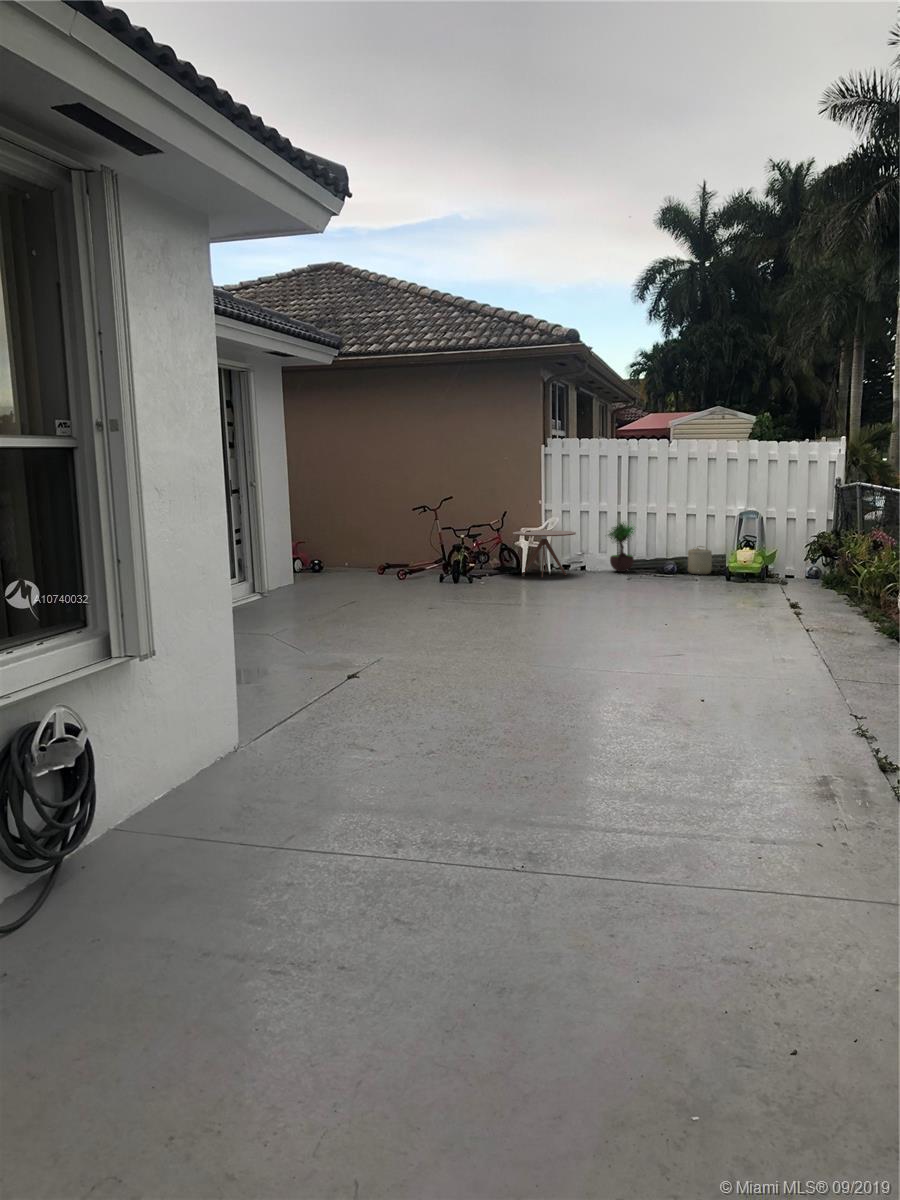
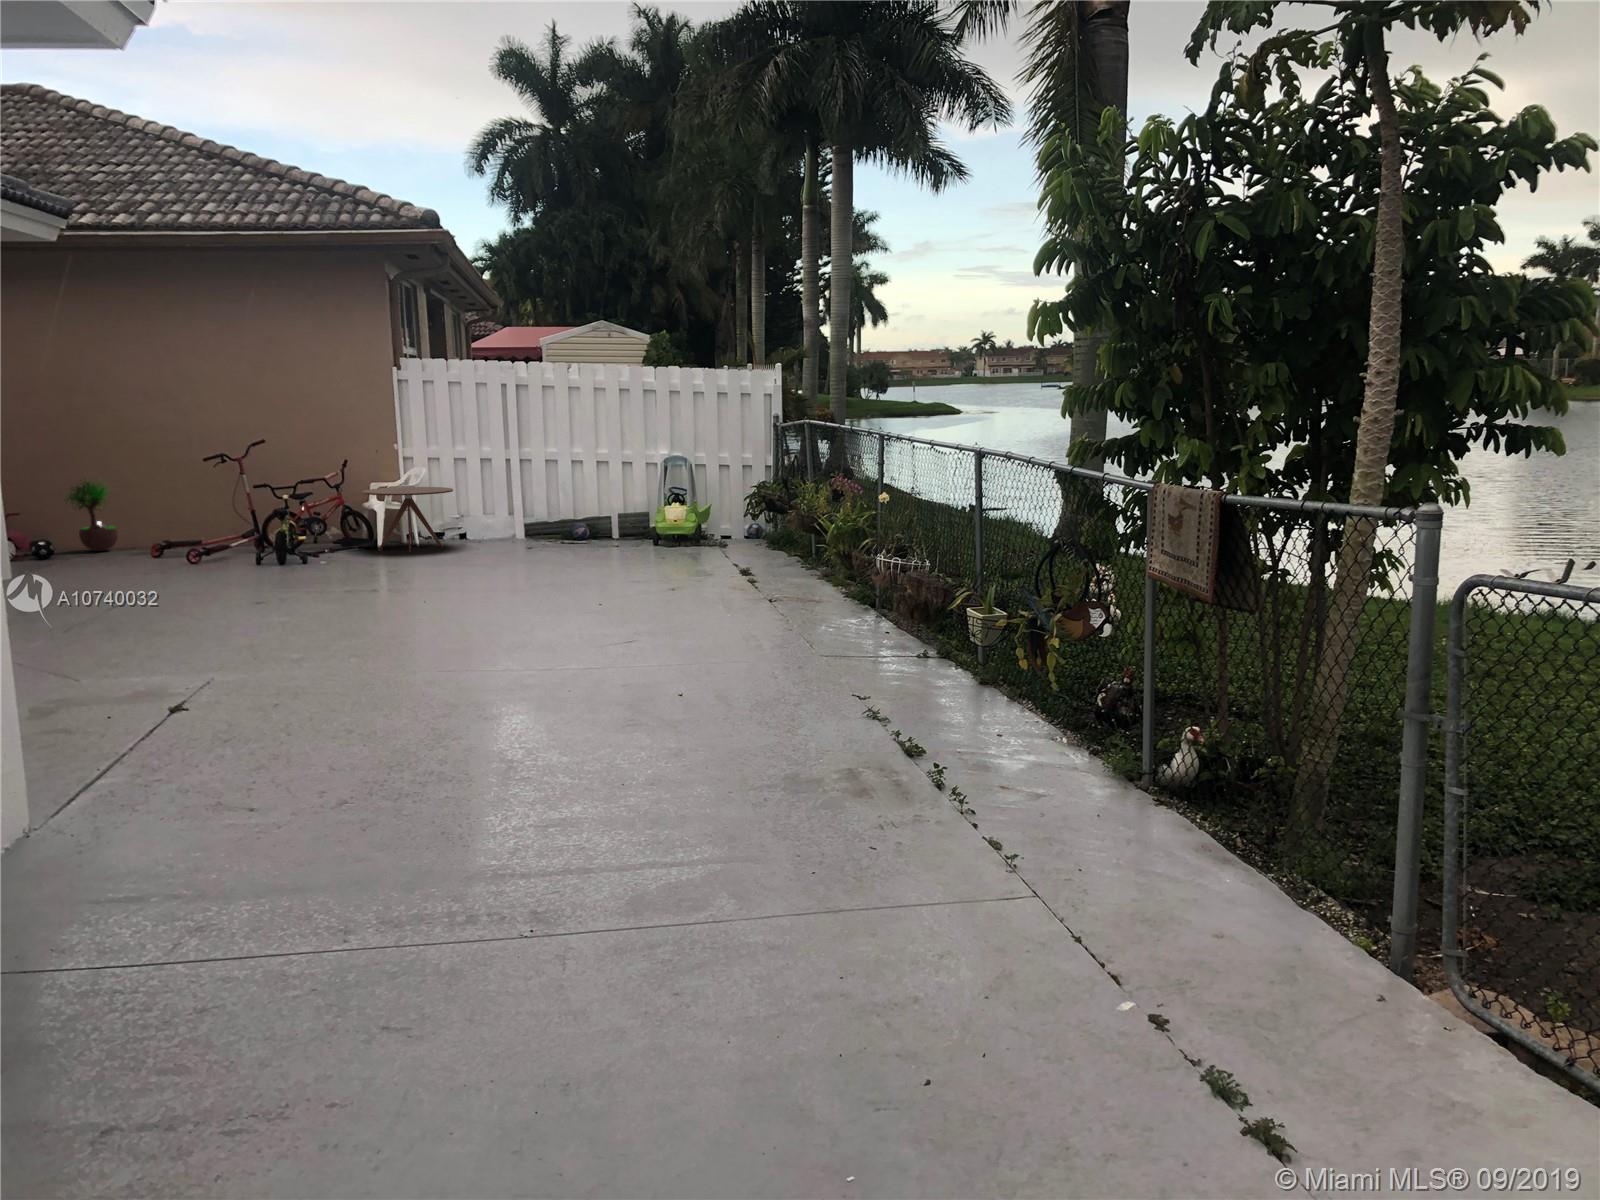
potted tree: present [608,523,634,572] -> present [64,481,118,551]
basket: present [688,546,712,575] -> none [601,502,636,538]

